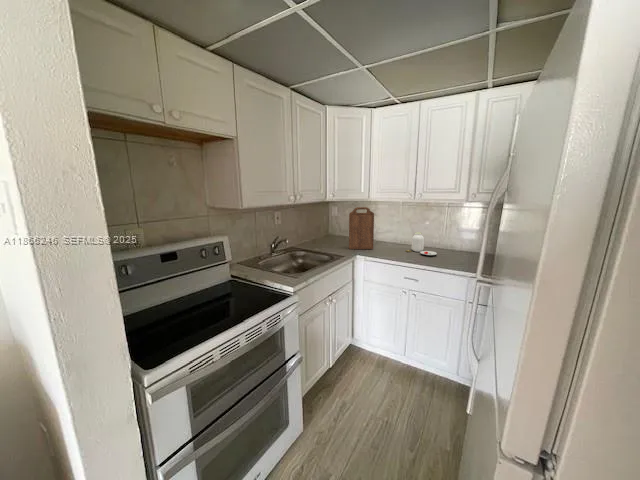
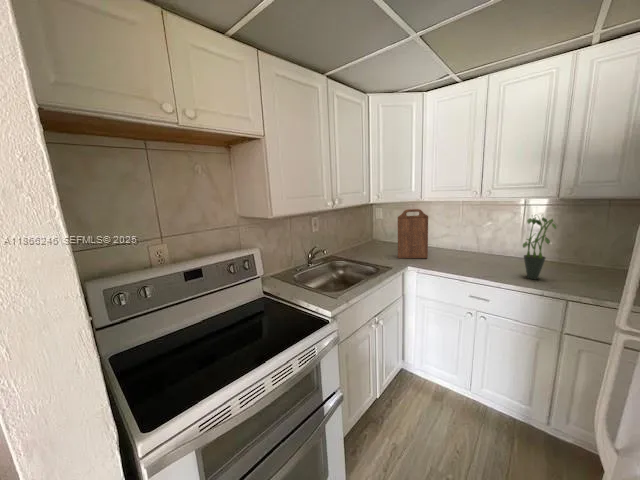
potted plant: none [442,213,467,264] -> present [523,217,556,279]
jar: present [406,232,437,255] -> none [468,238,512,267]

